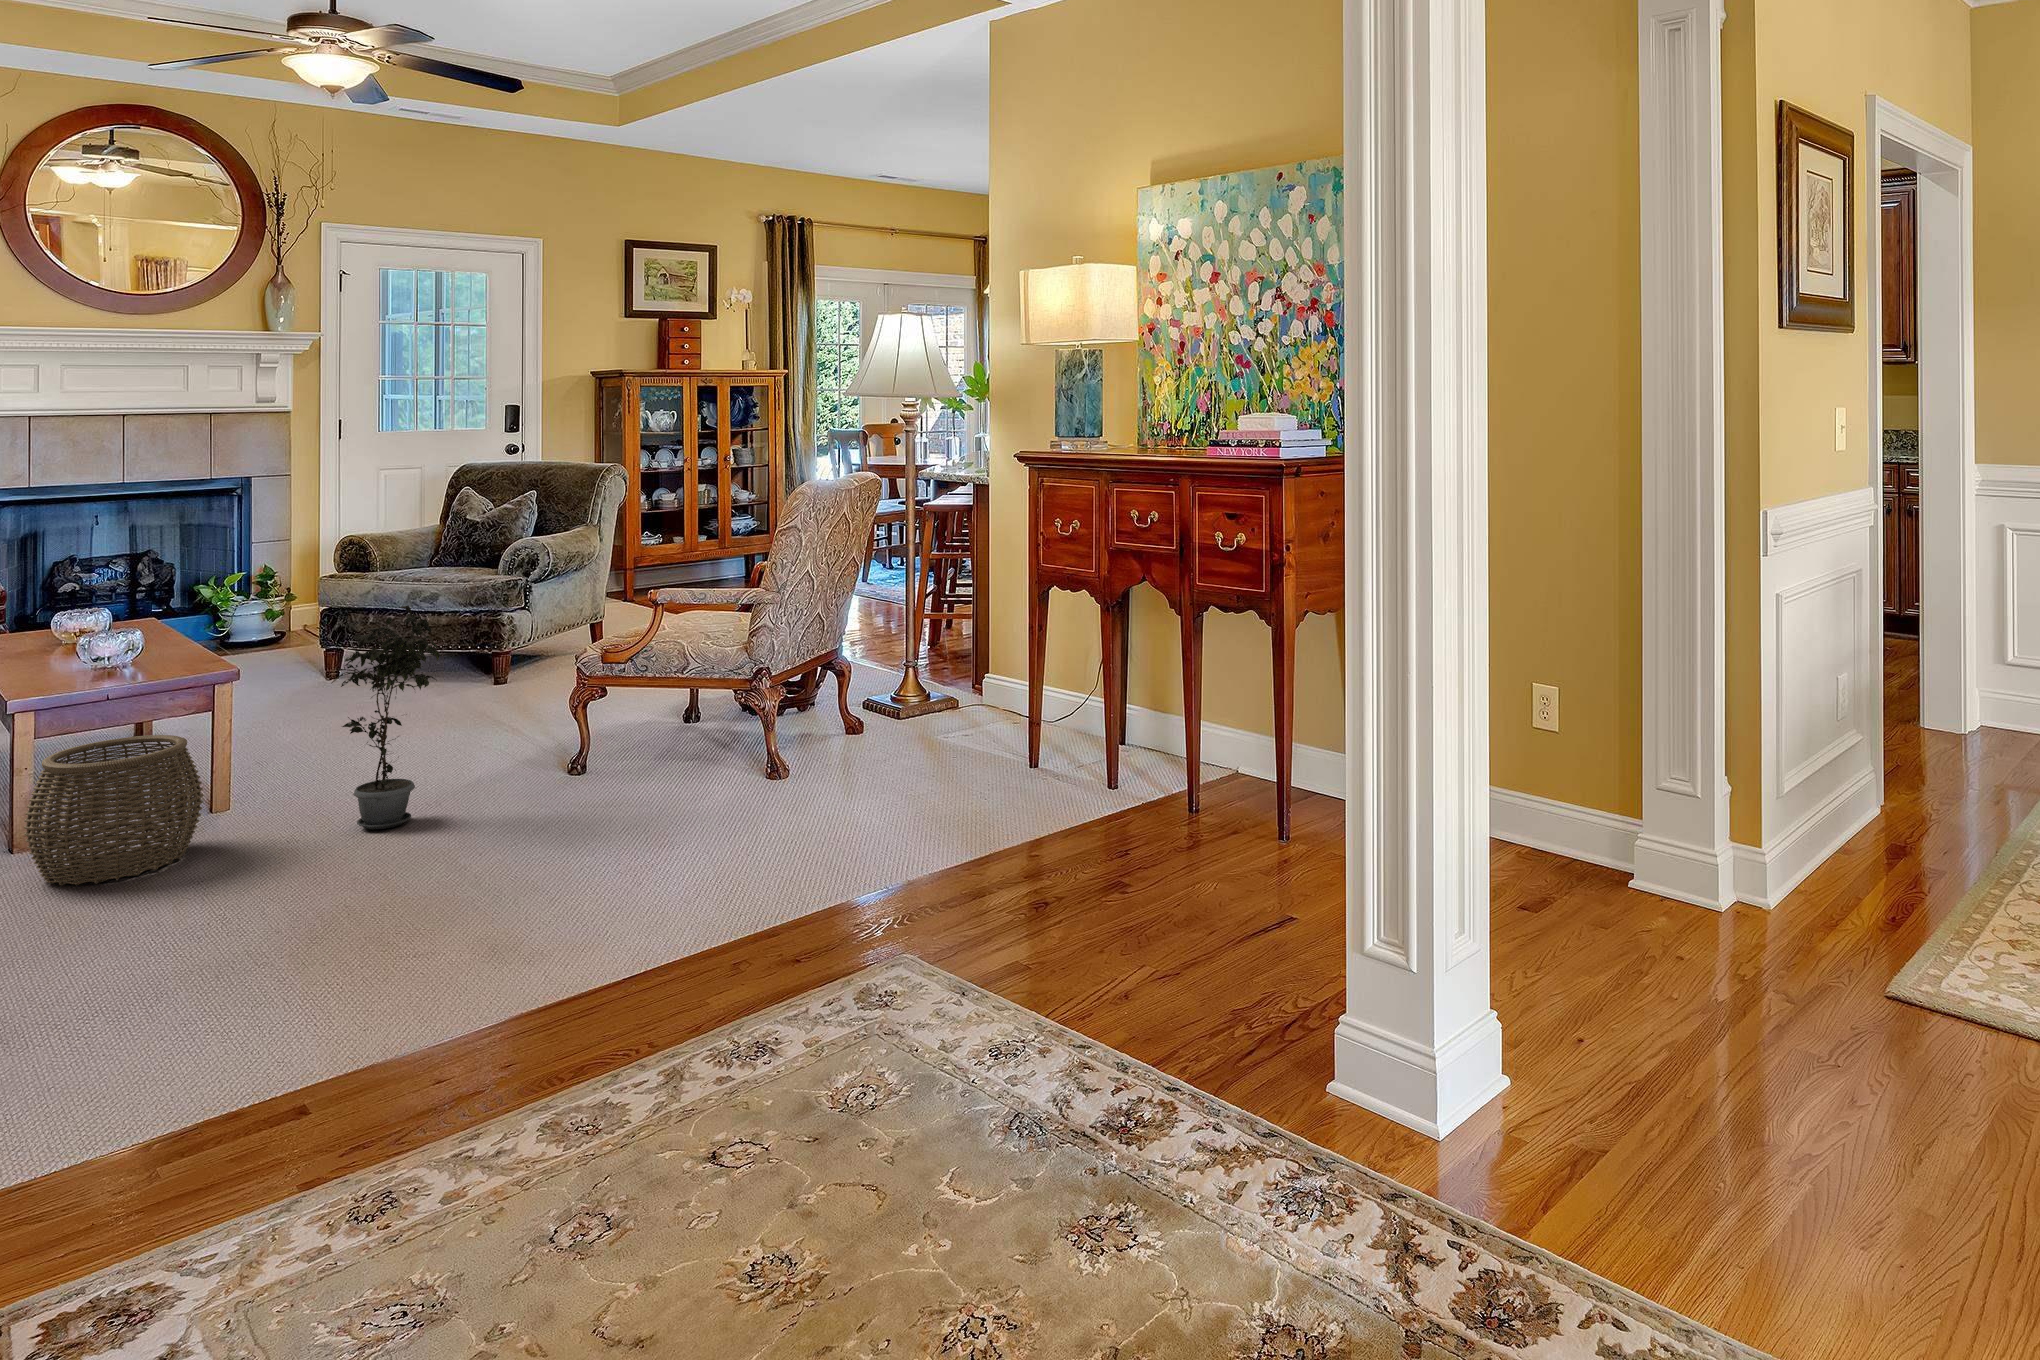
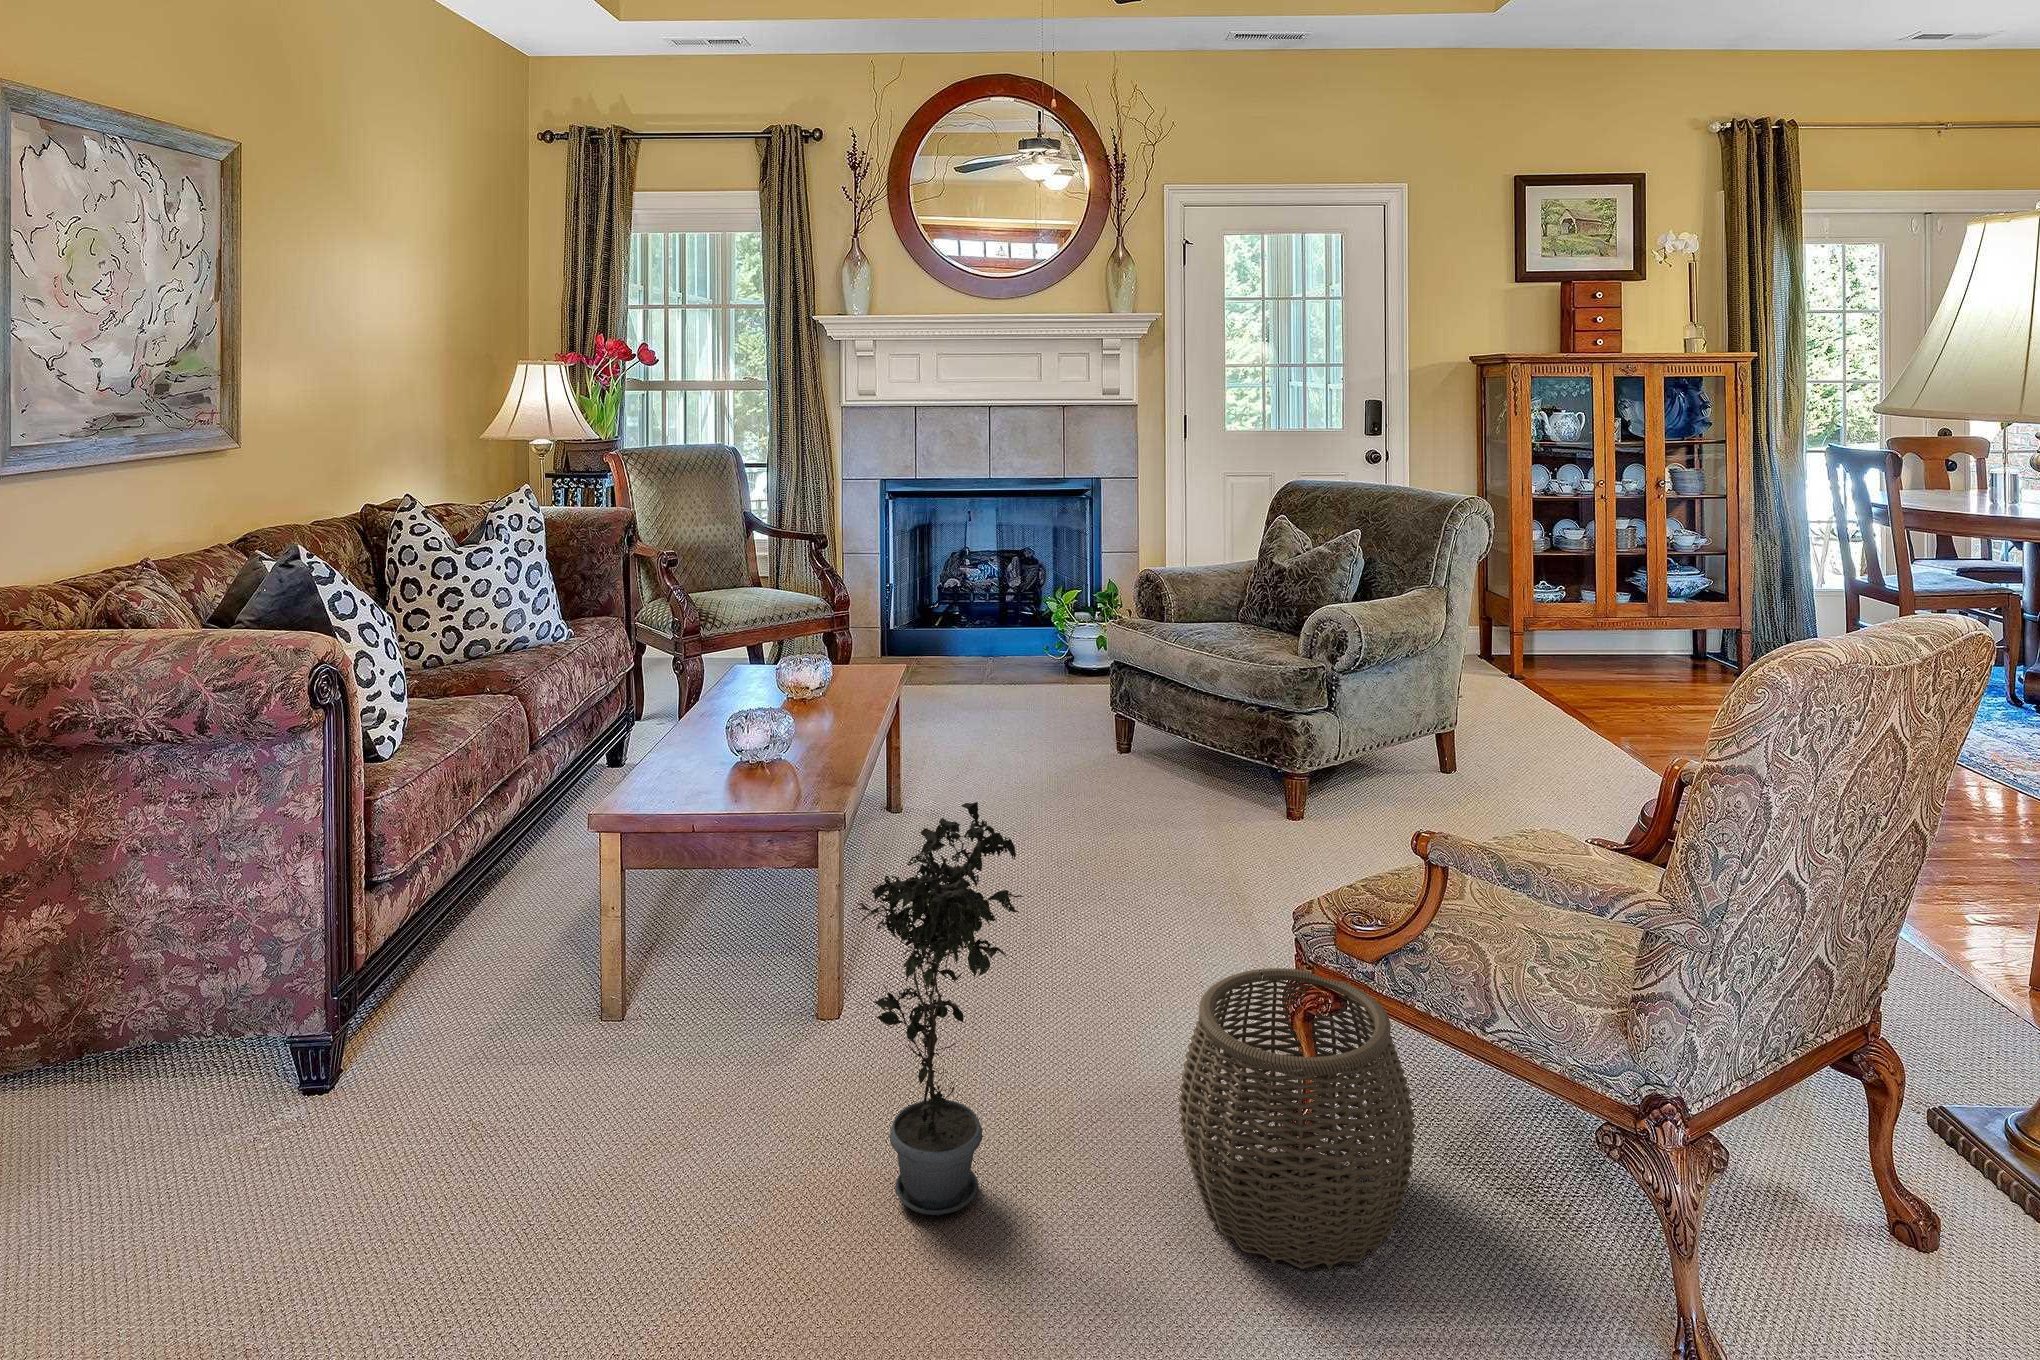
woven basket: present [24,735,204,885] -> present [1179,968,1415,1269]

